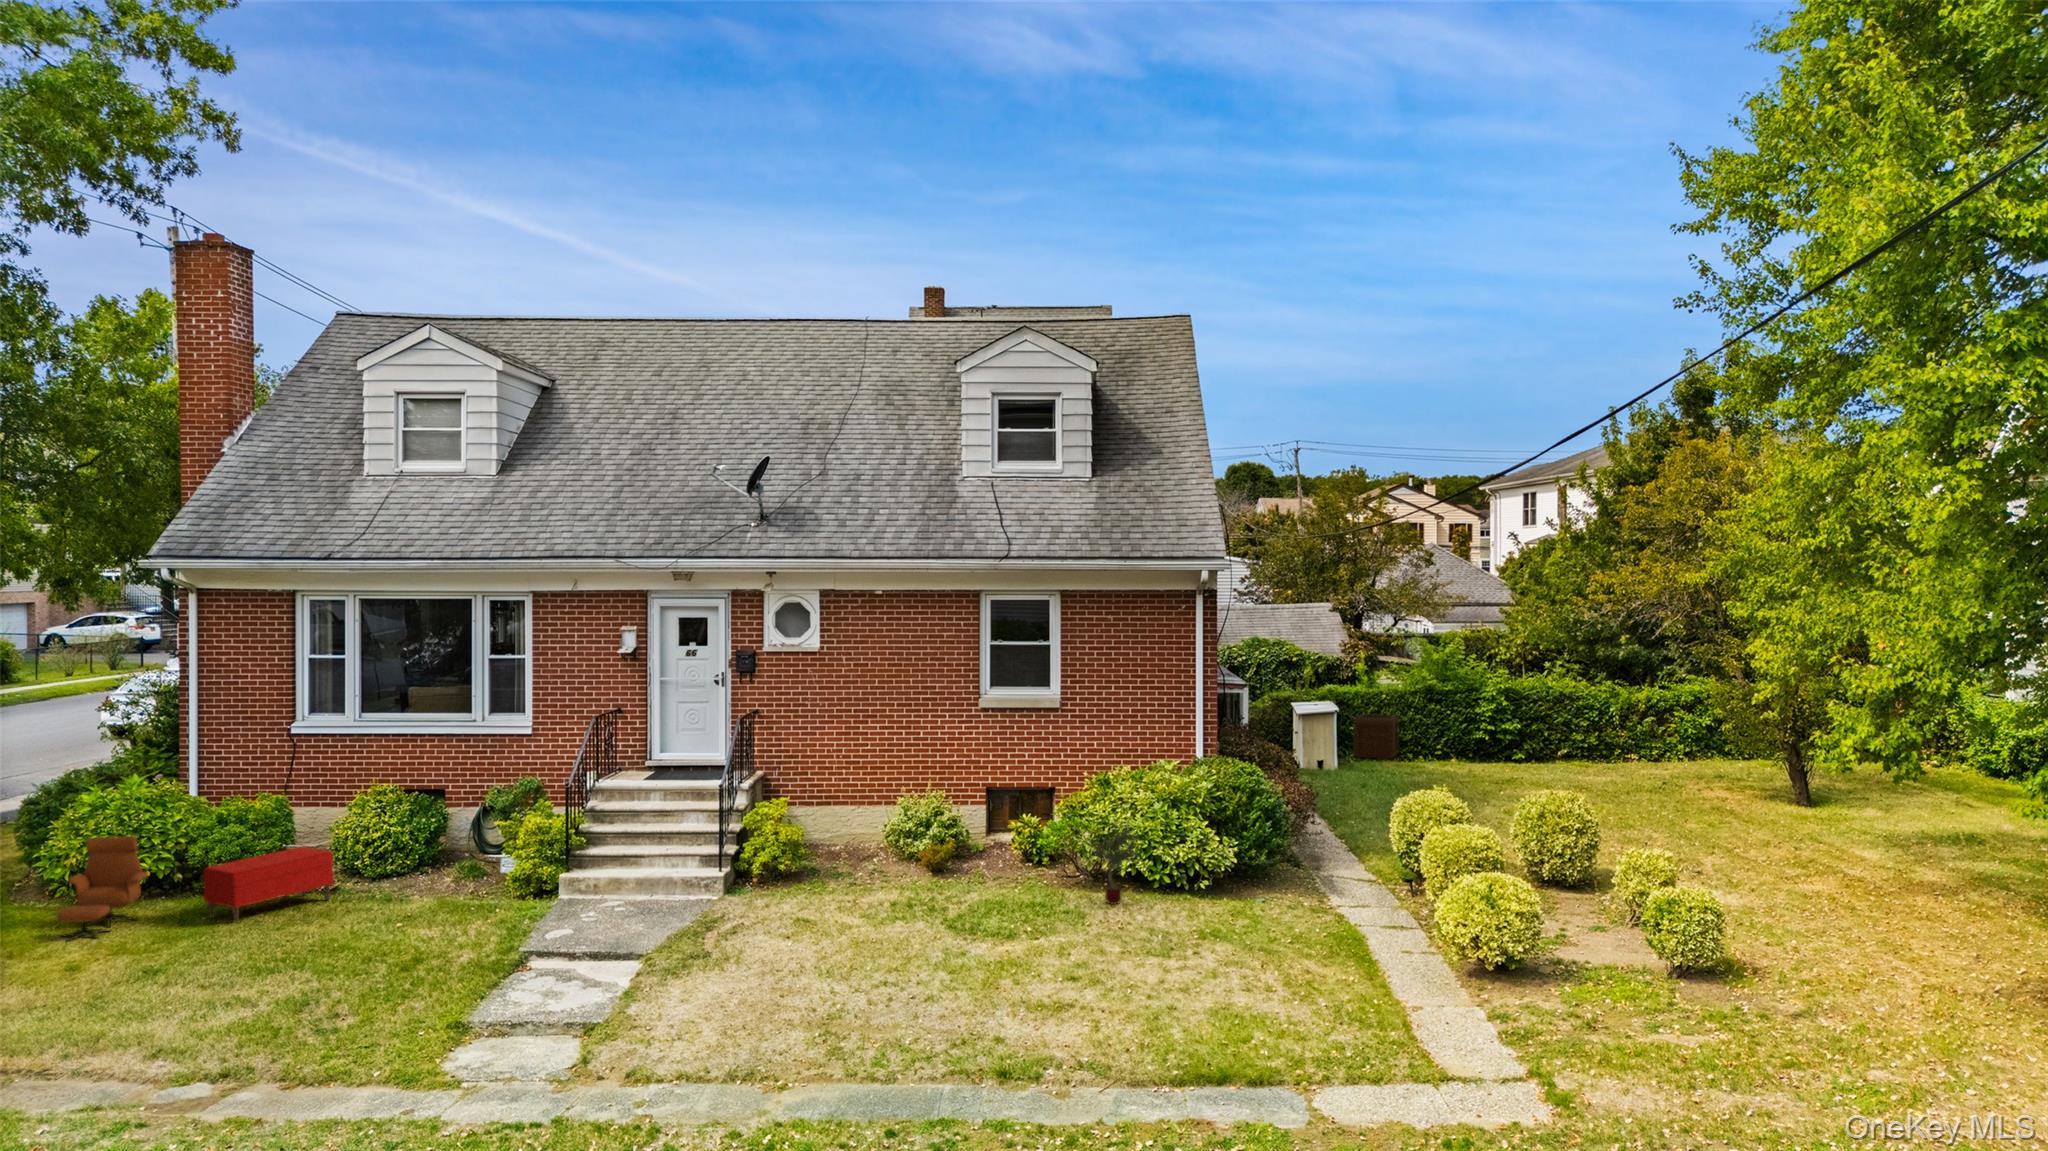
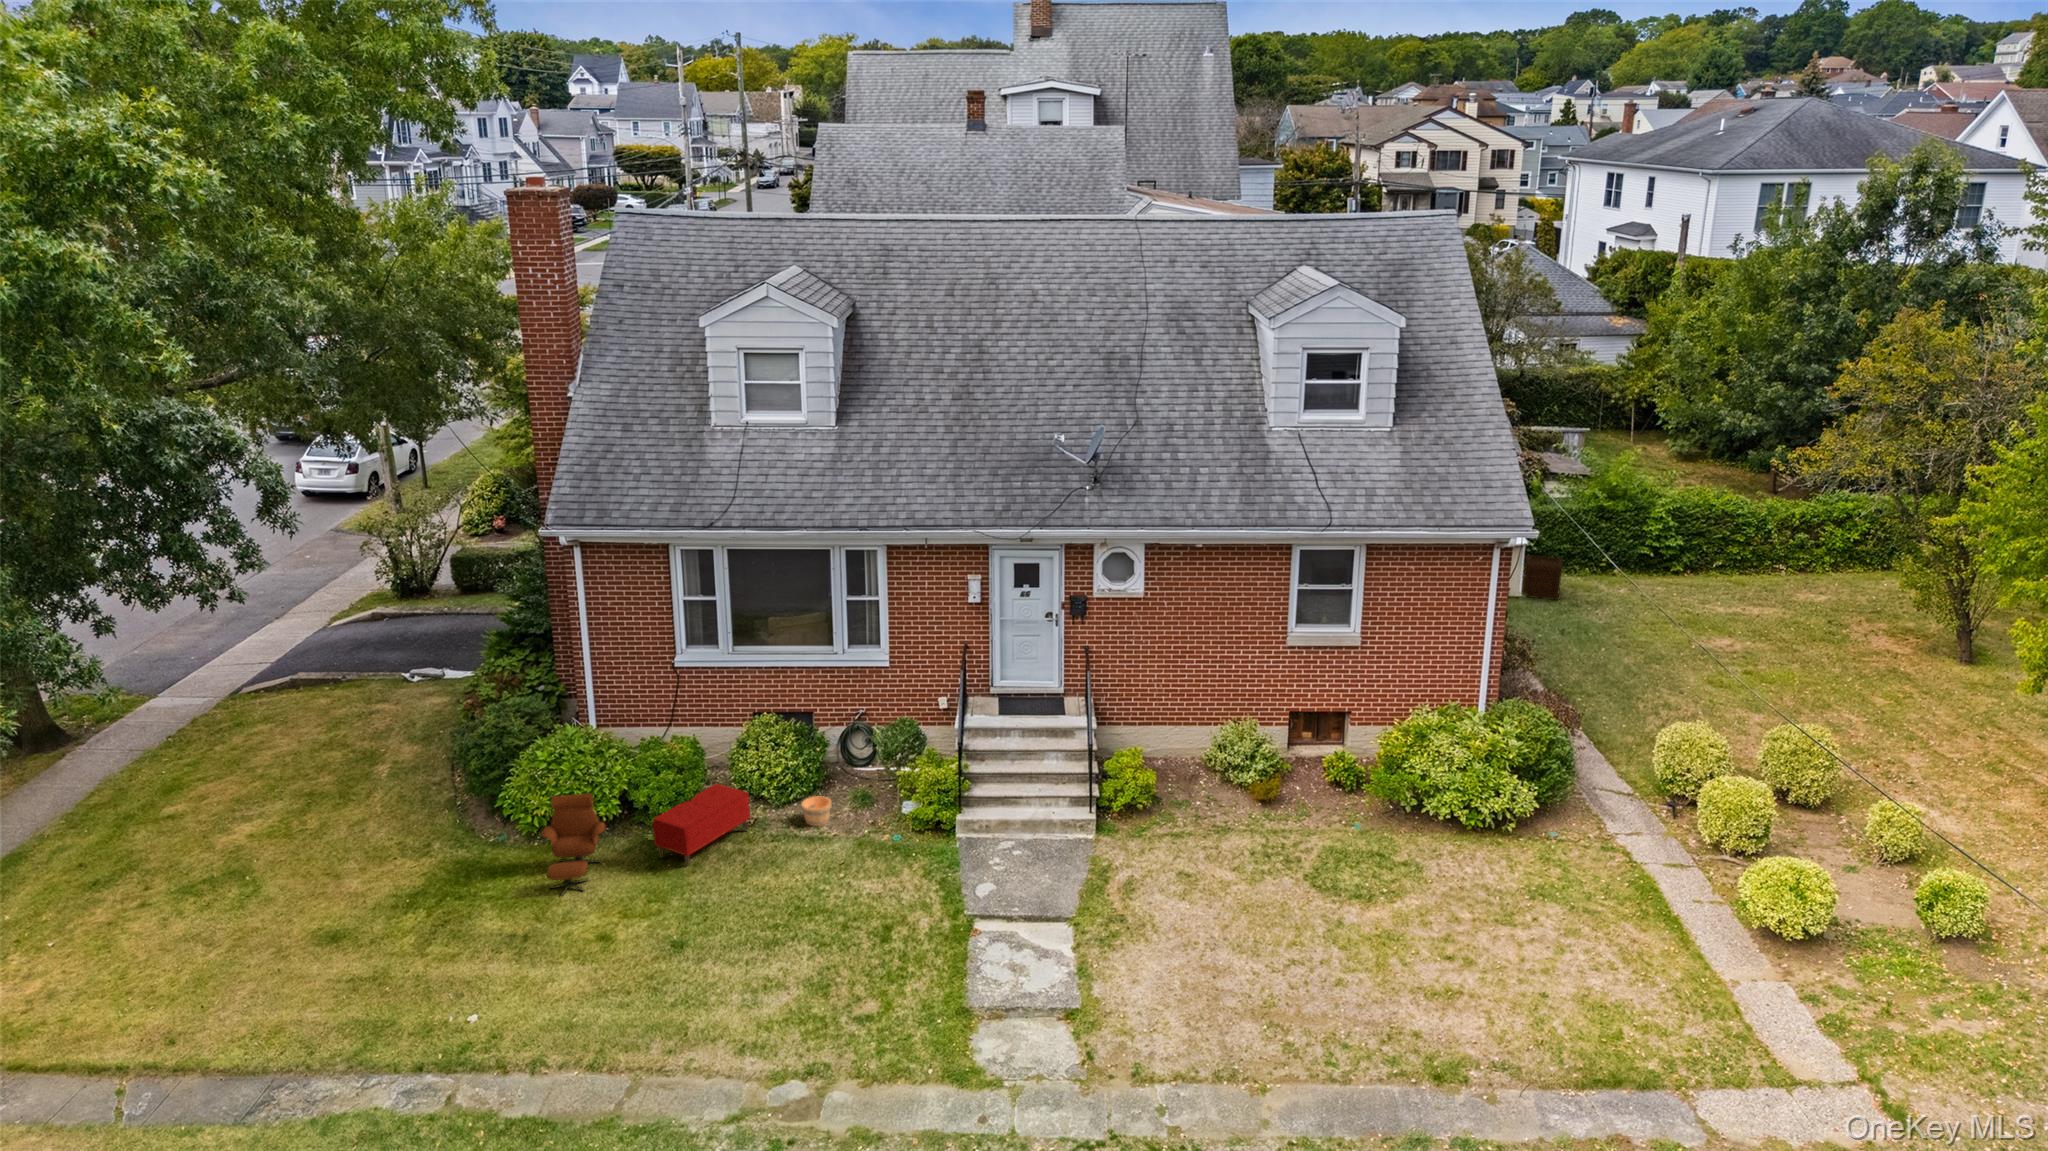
potted tree: present [1093,820,1143,904] -> none [1410,775,1465,843]
bucket: none [397,867,436,897] -> present [802,796,832,826]

